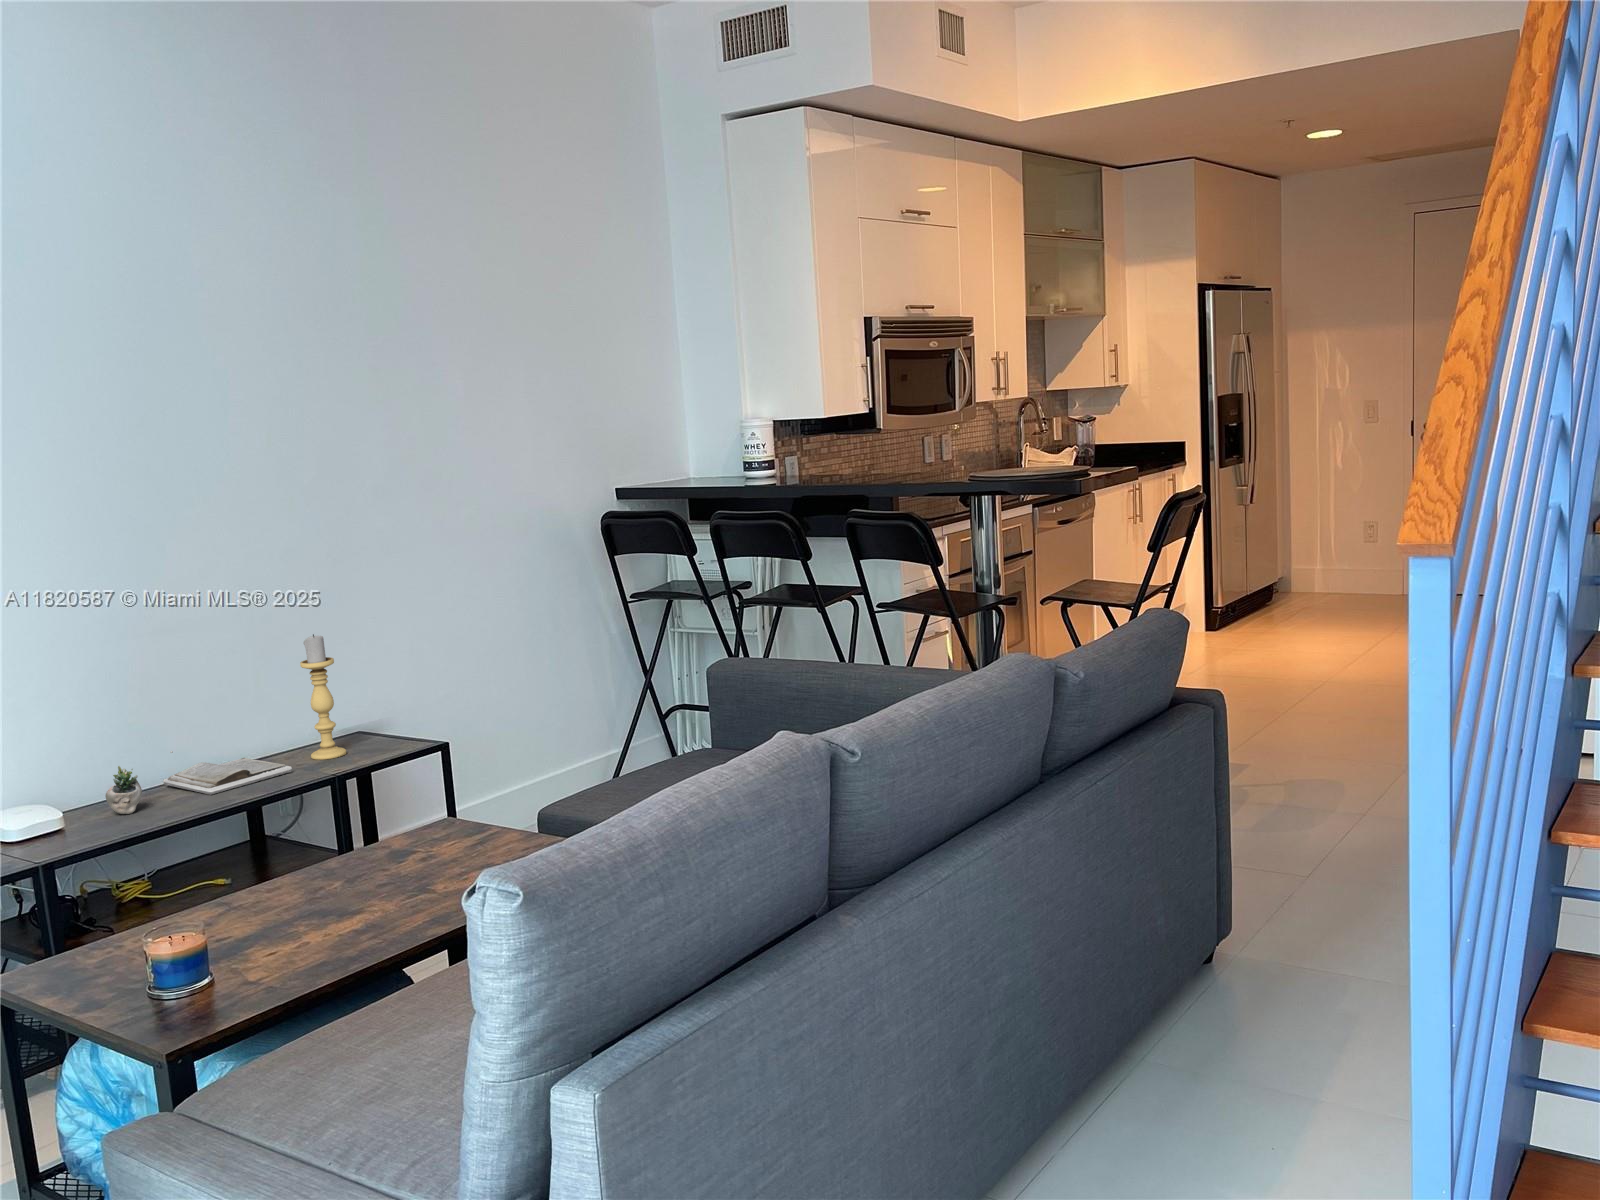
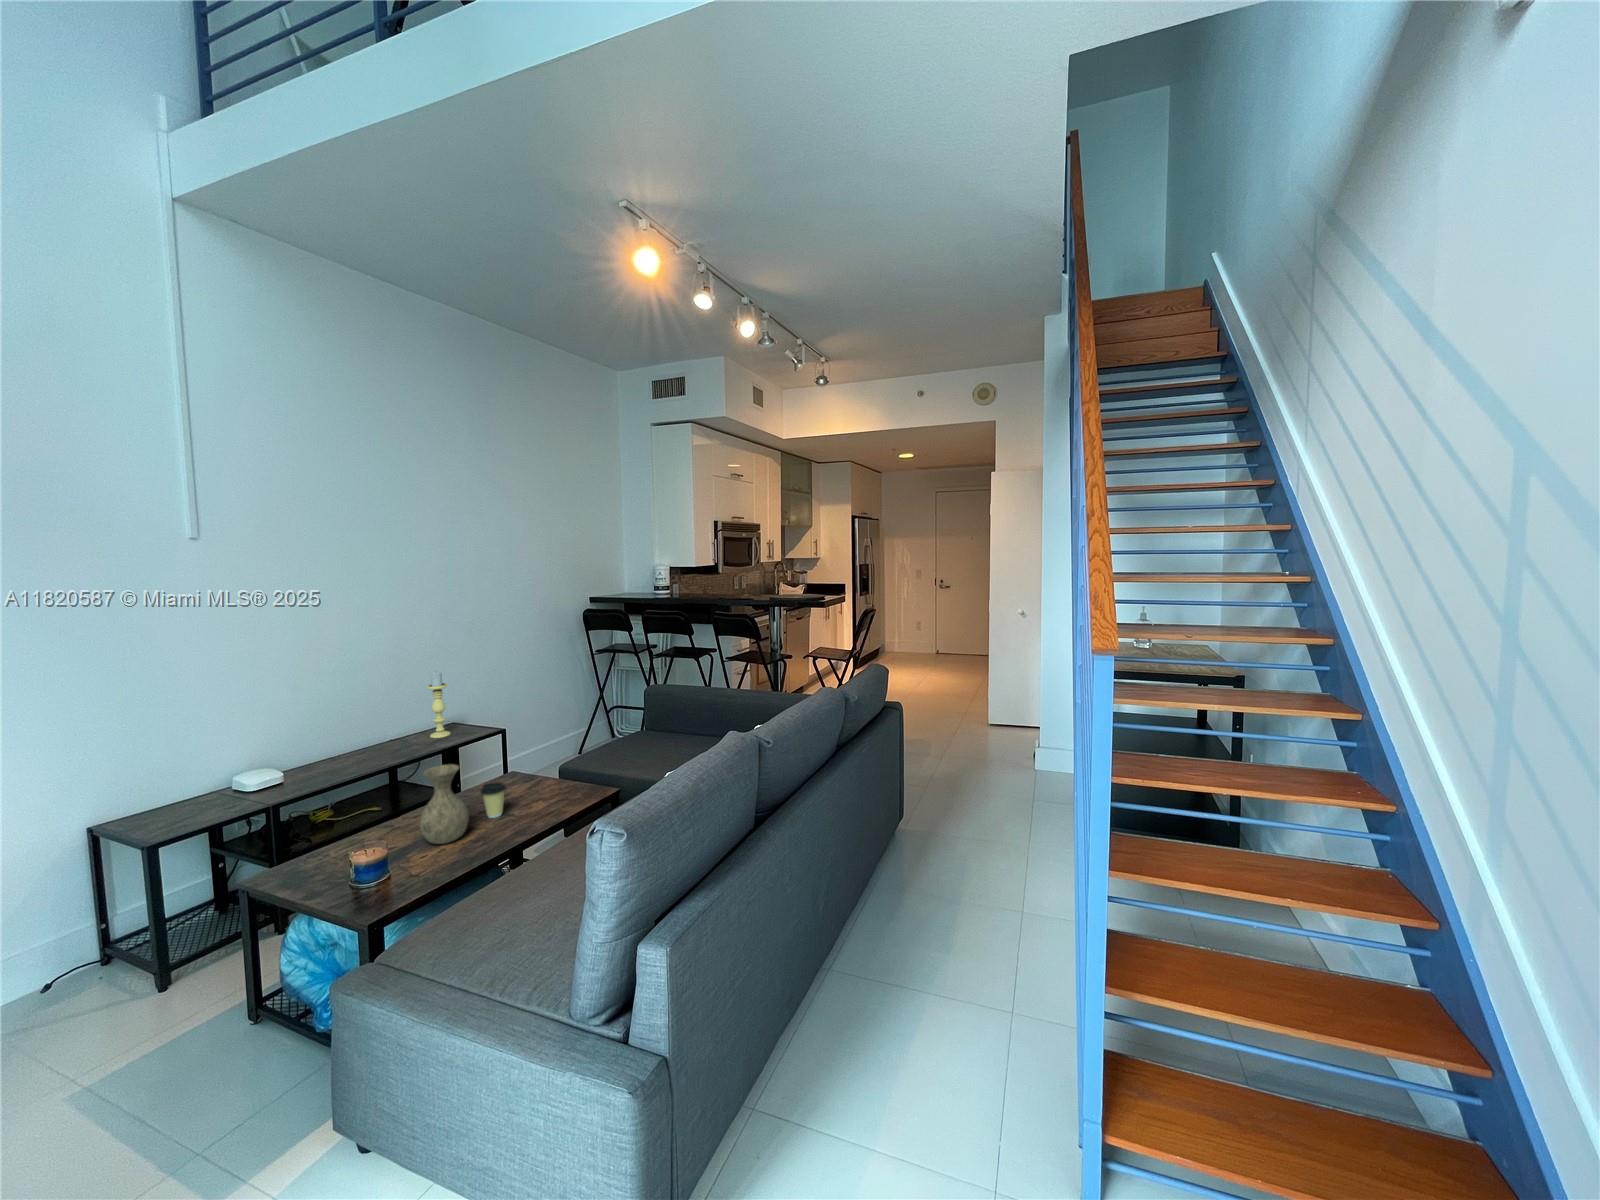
succulent plant: present [105,751,173,814] -> none [309,737,352,773]
book: present [163,758,292,795] -> none [342,738,420,760]
vase: none [261,793,345,934] -> present [420,764,469,844]
coffee cup: none [367,831,413,895] -> present [481,783,506,818]

